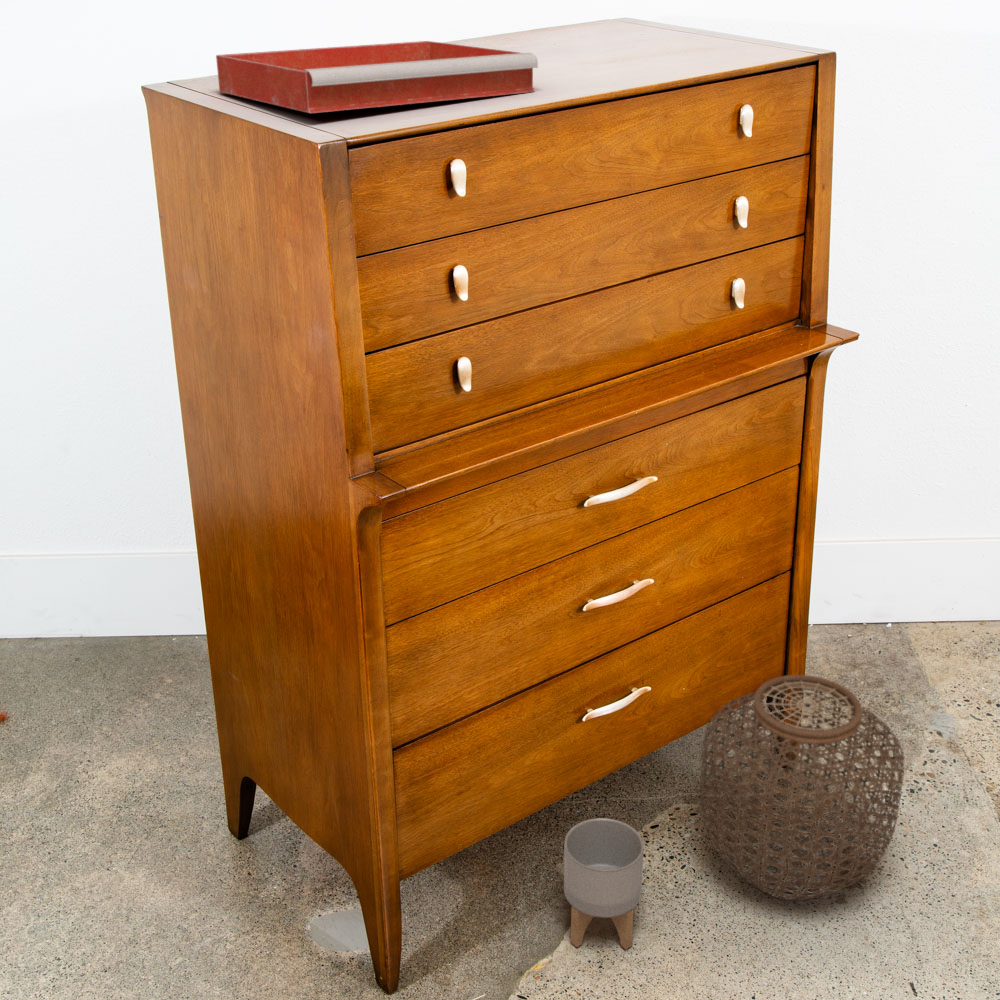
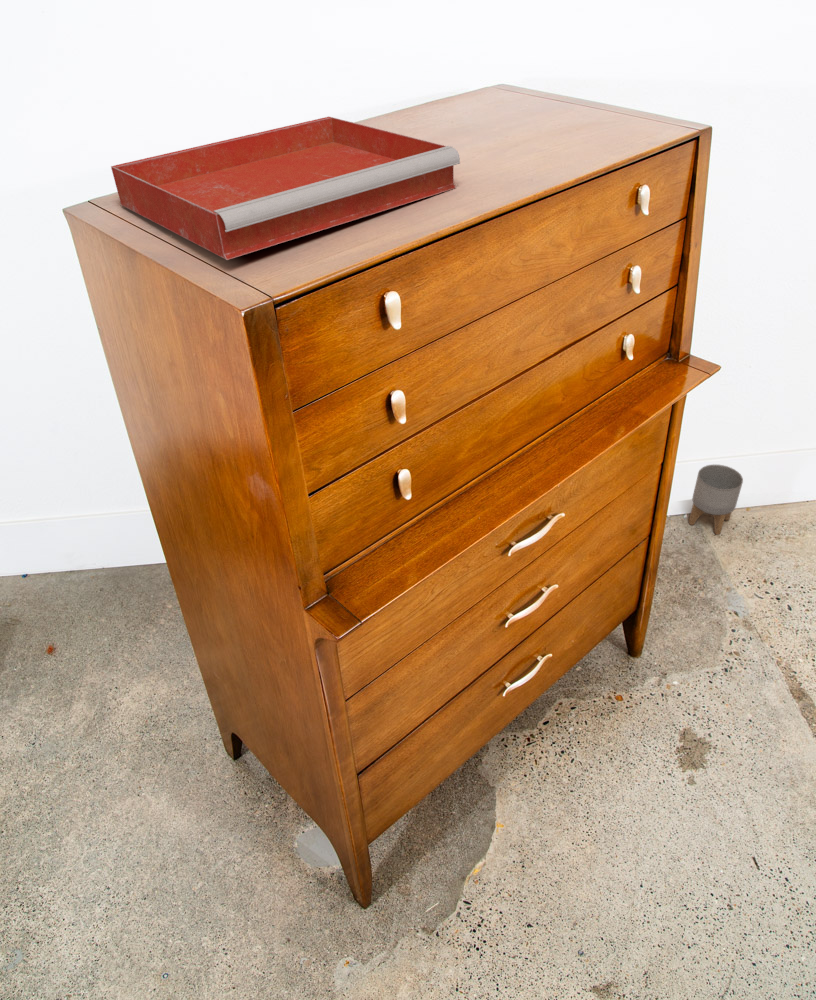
woven basket: present [700,675,904,900] -> none [584,624,749,791]
planter: present [564,818,644,949] -> present [689,465,743,534]

